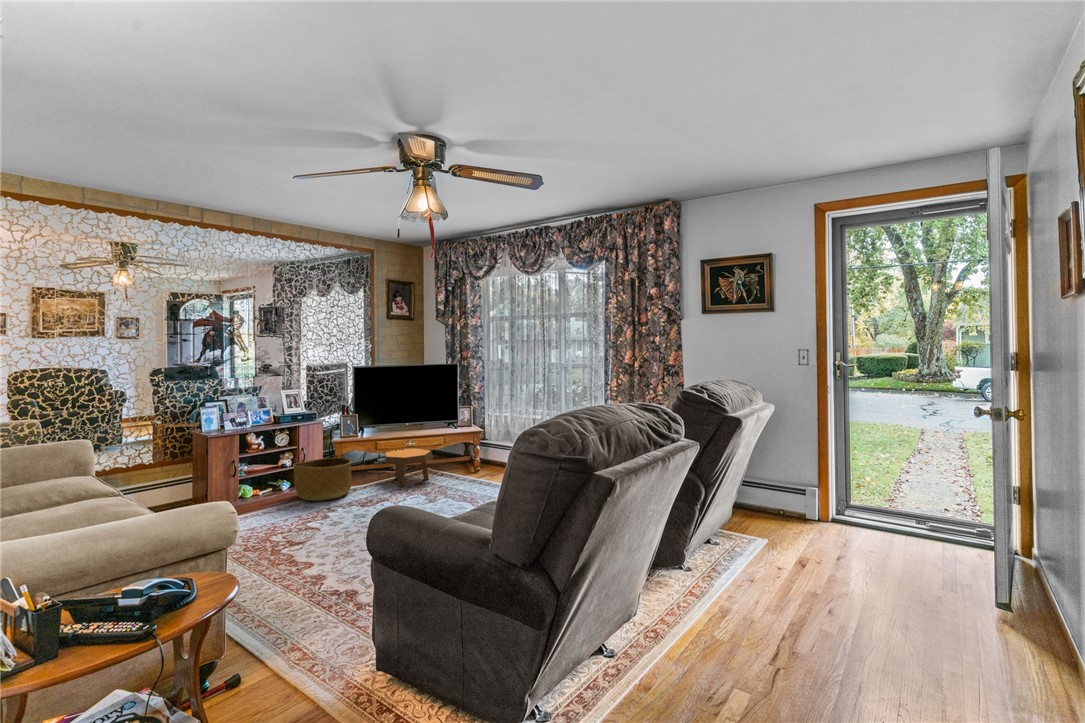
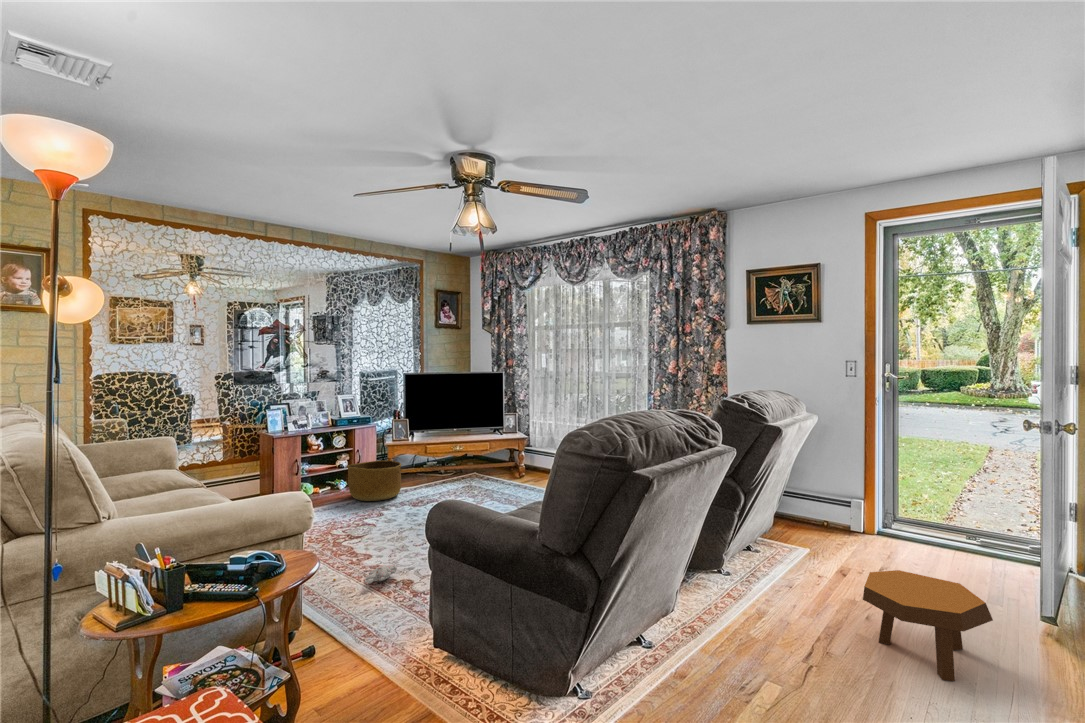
footstool: present [385,448,433,487] -> present [863,570,993,681]
plush toy: none [269,573,341,595] -> present [333,565,397,583]

